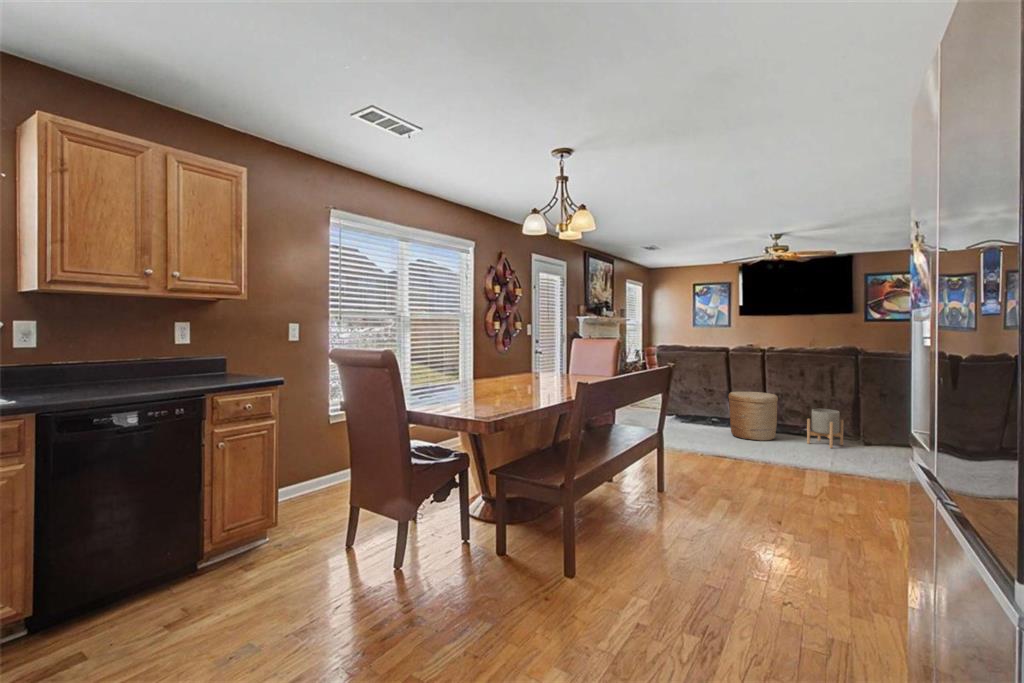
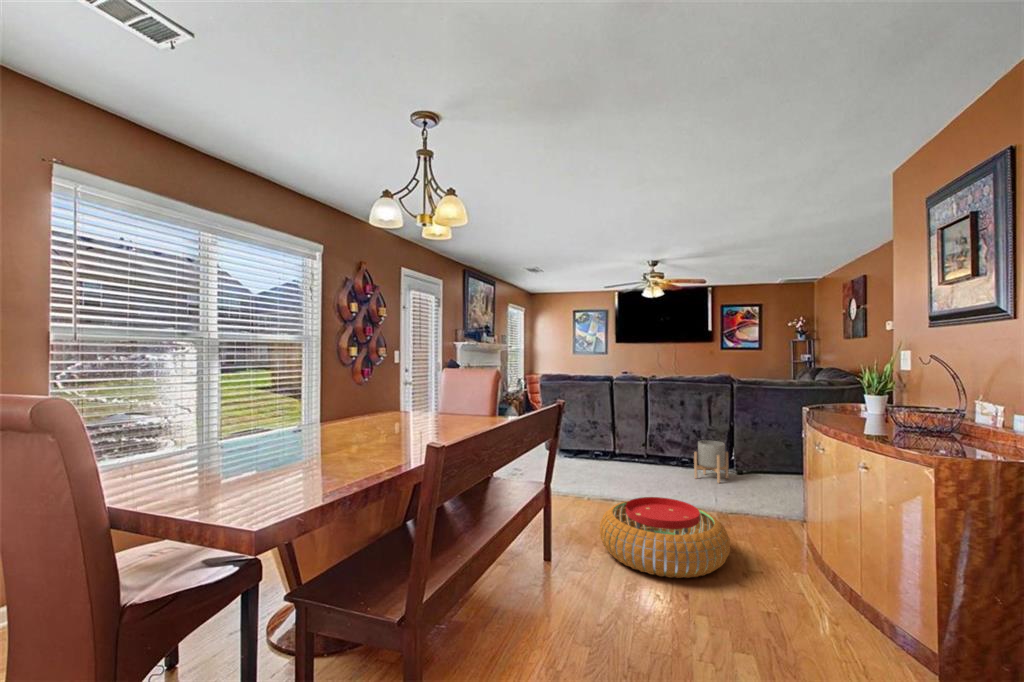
woven basket: present [729,392,778,441] -> none [615,423,665,478]
pouf: none [703,446,816,503] -> present [600,497,730,578]

